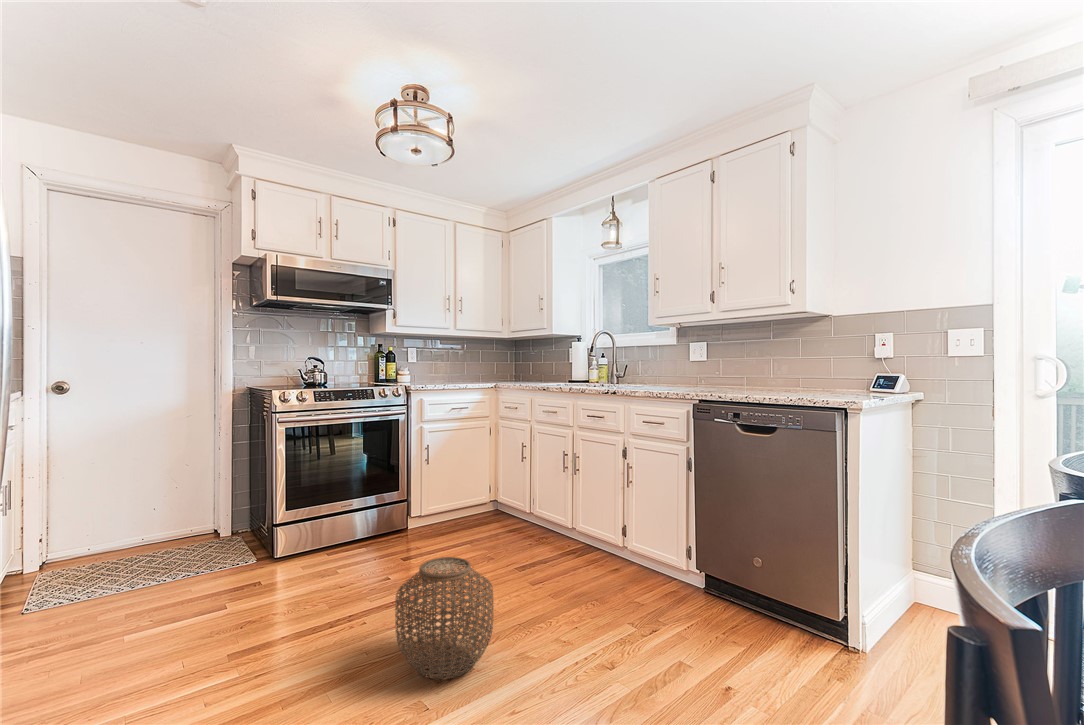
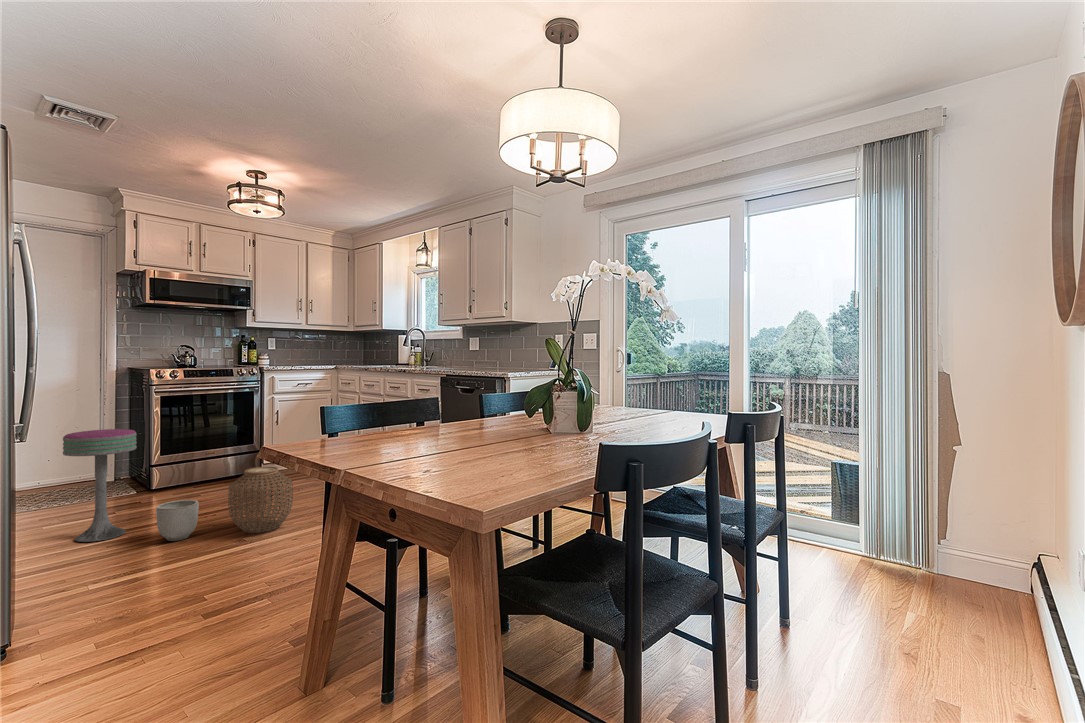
bar stool: none [147,490,256,684] -> present [63,429,137,542]
planter: none [286,614,349,693] -> present [156,500,199,541]

